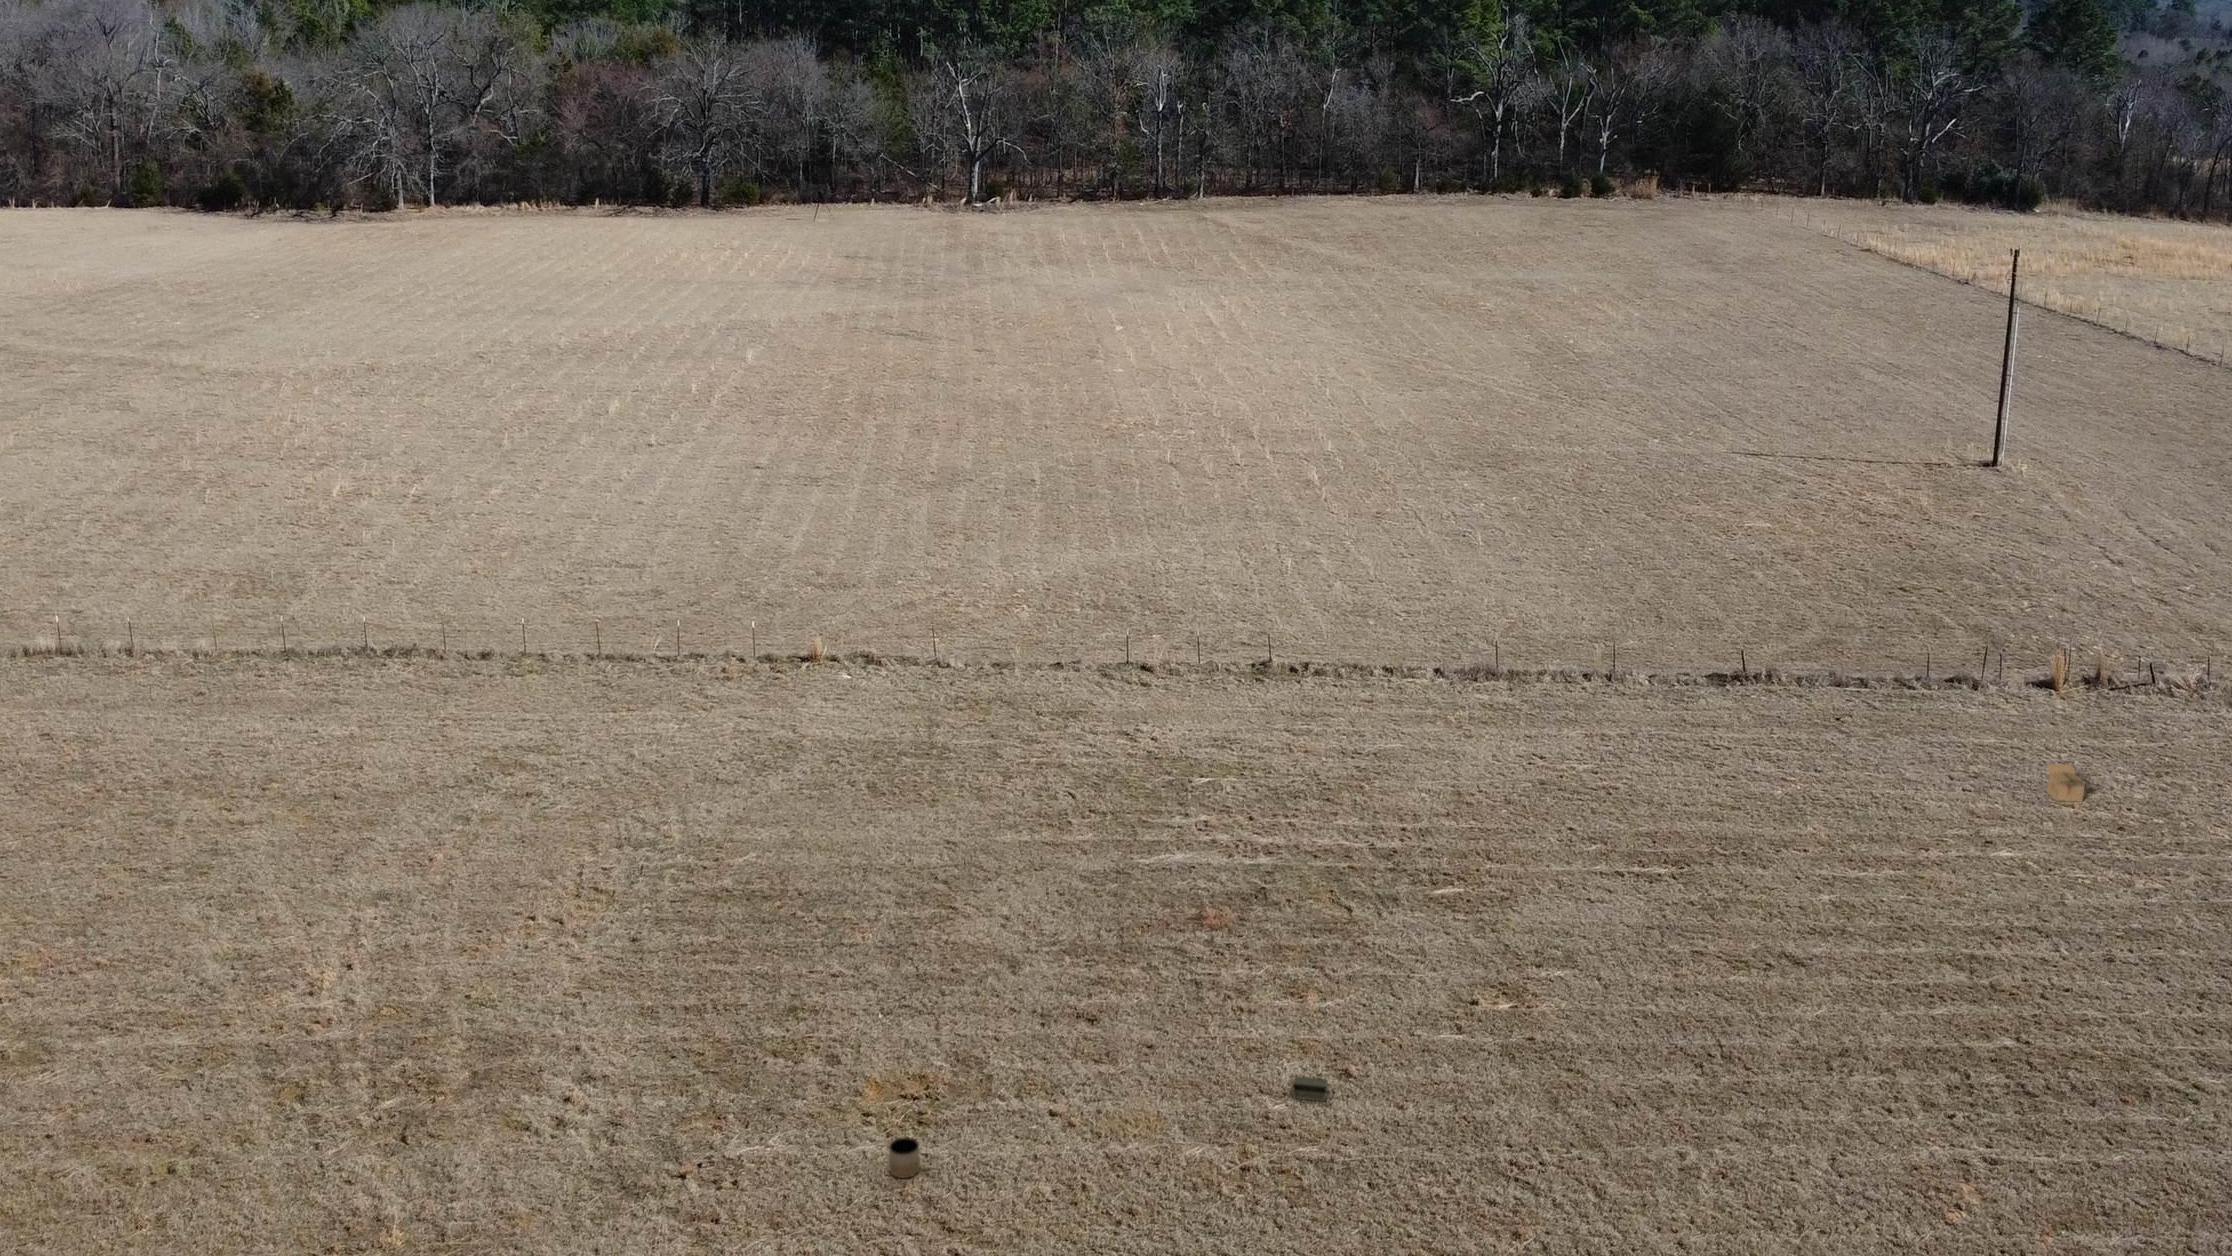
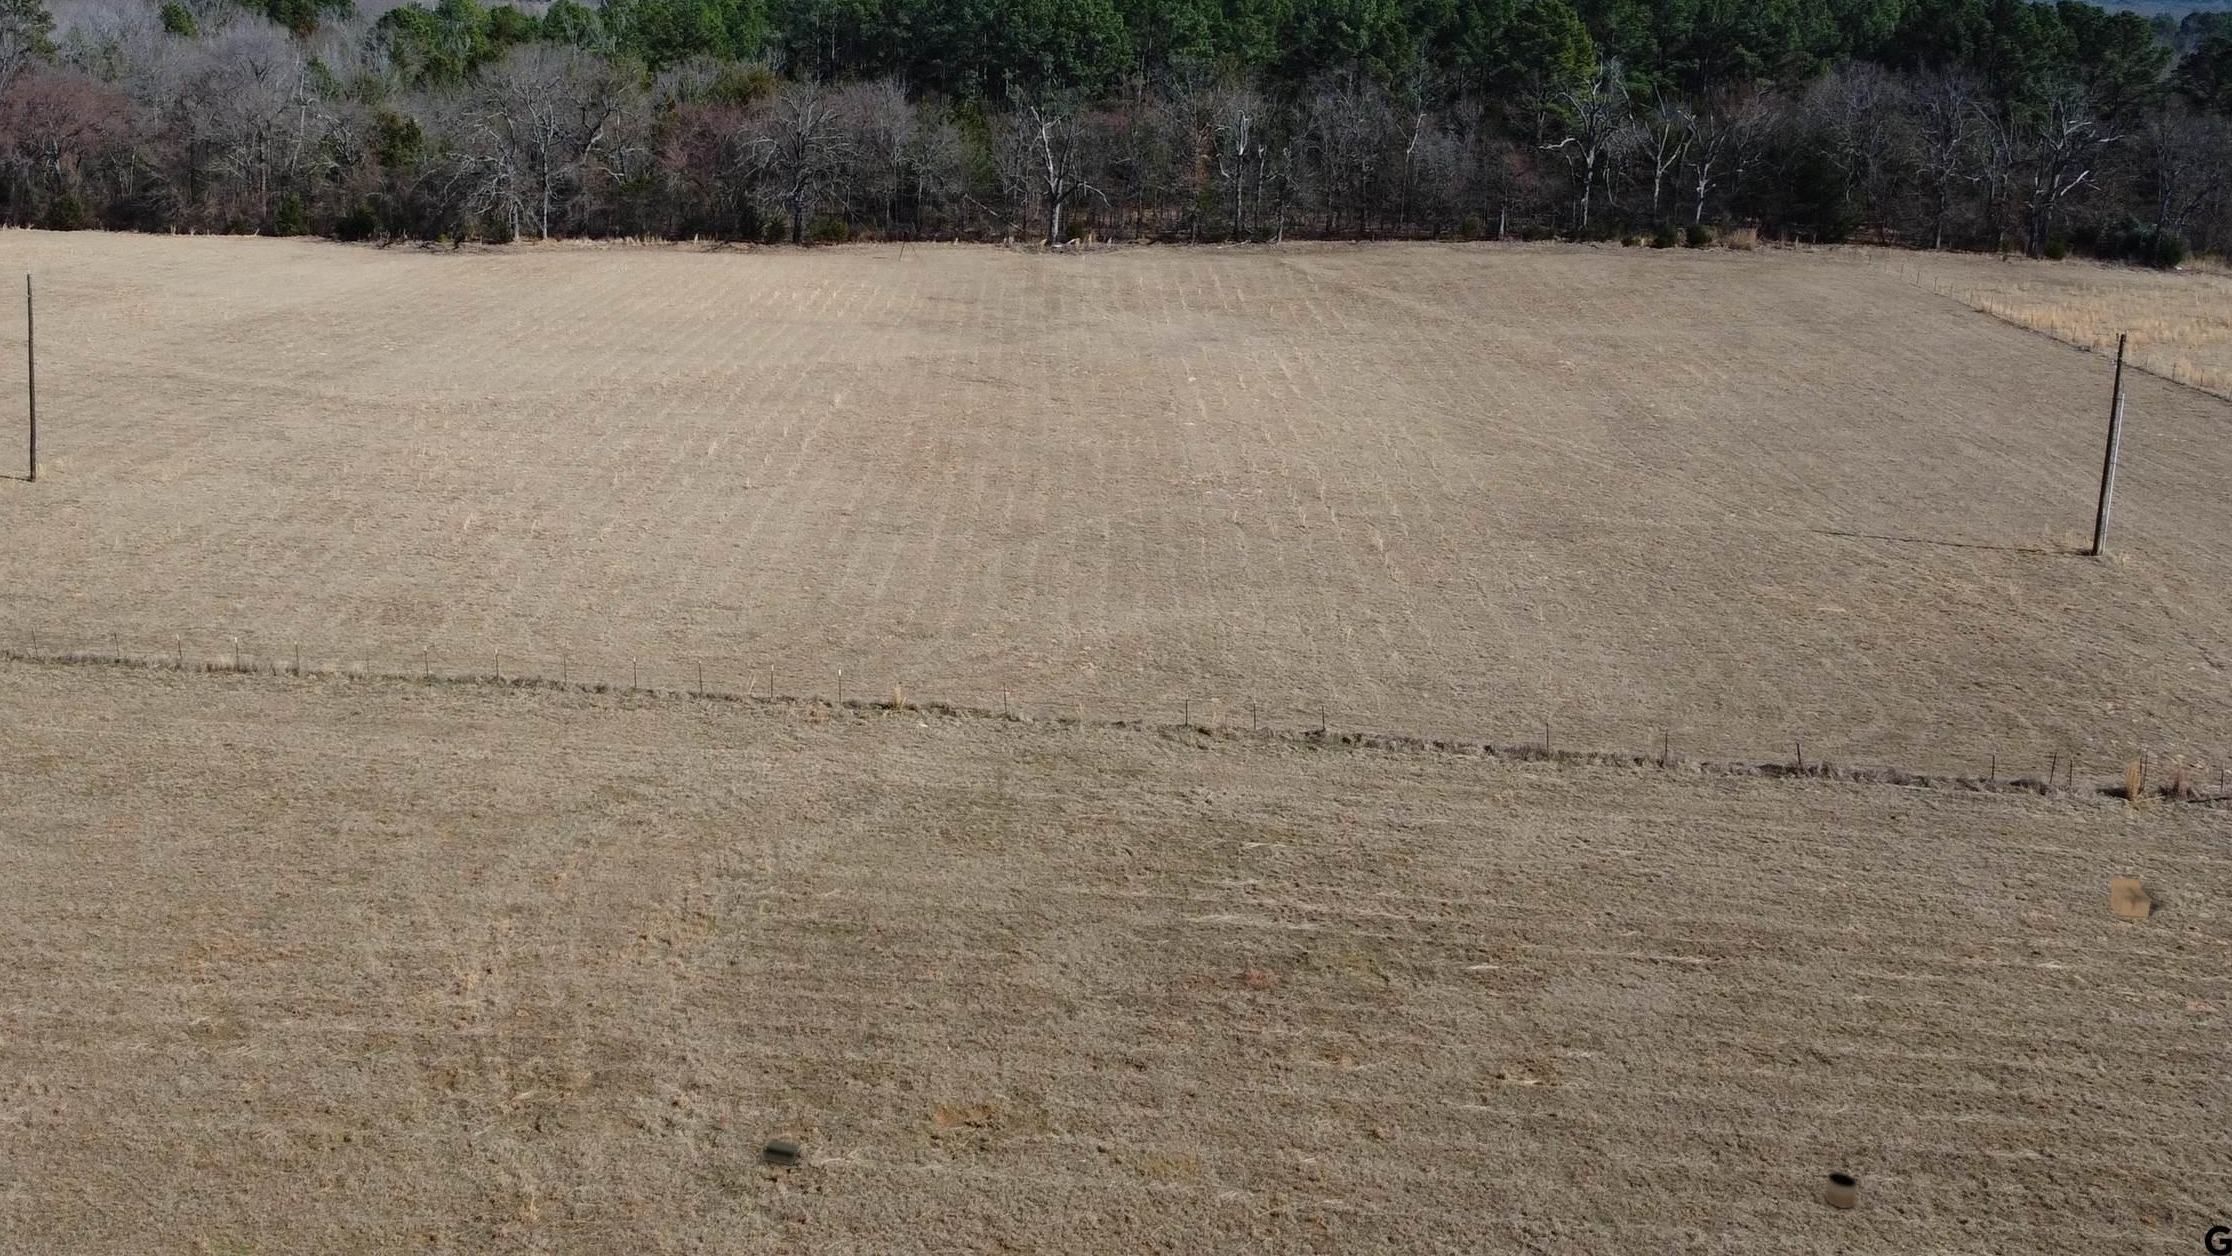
toolbox: present [1292,1076,1328,1101] -> present [763,1140,799,1165]
planter: present [889,1137,920,1178] -> present [1825,1172,1857,1208]

